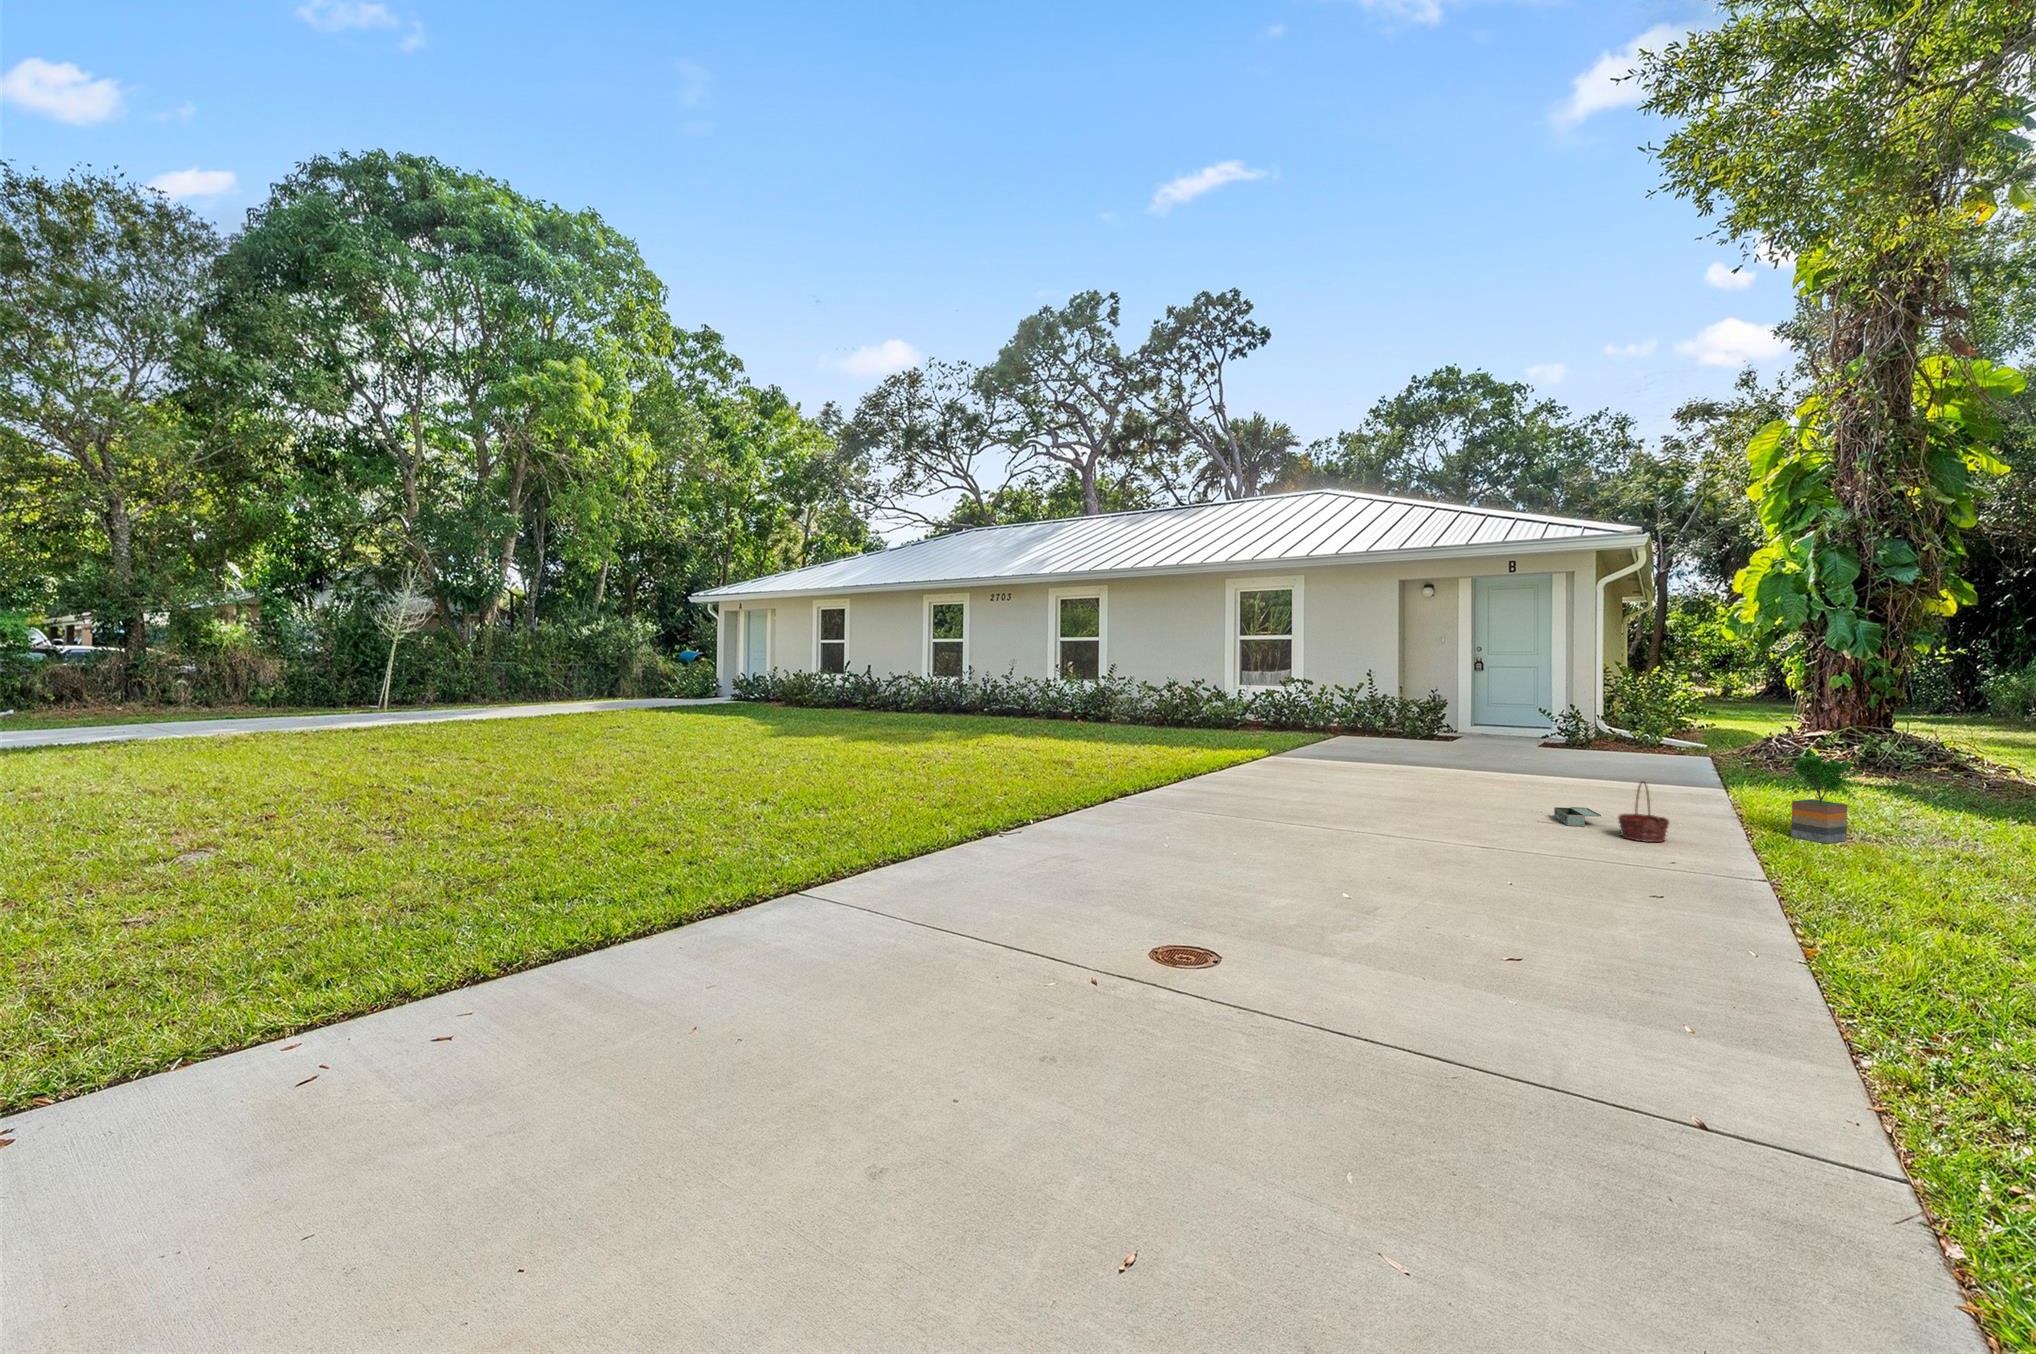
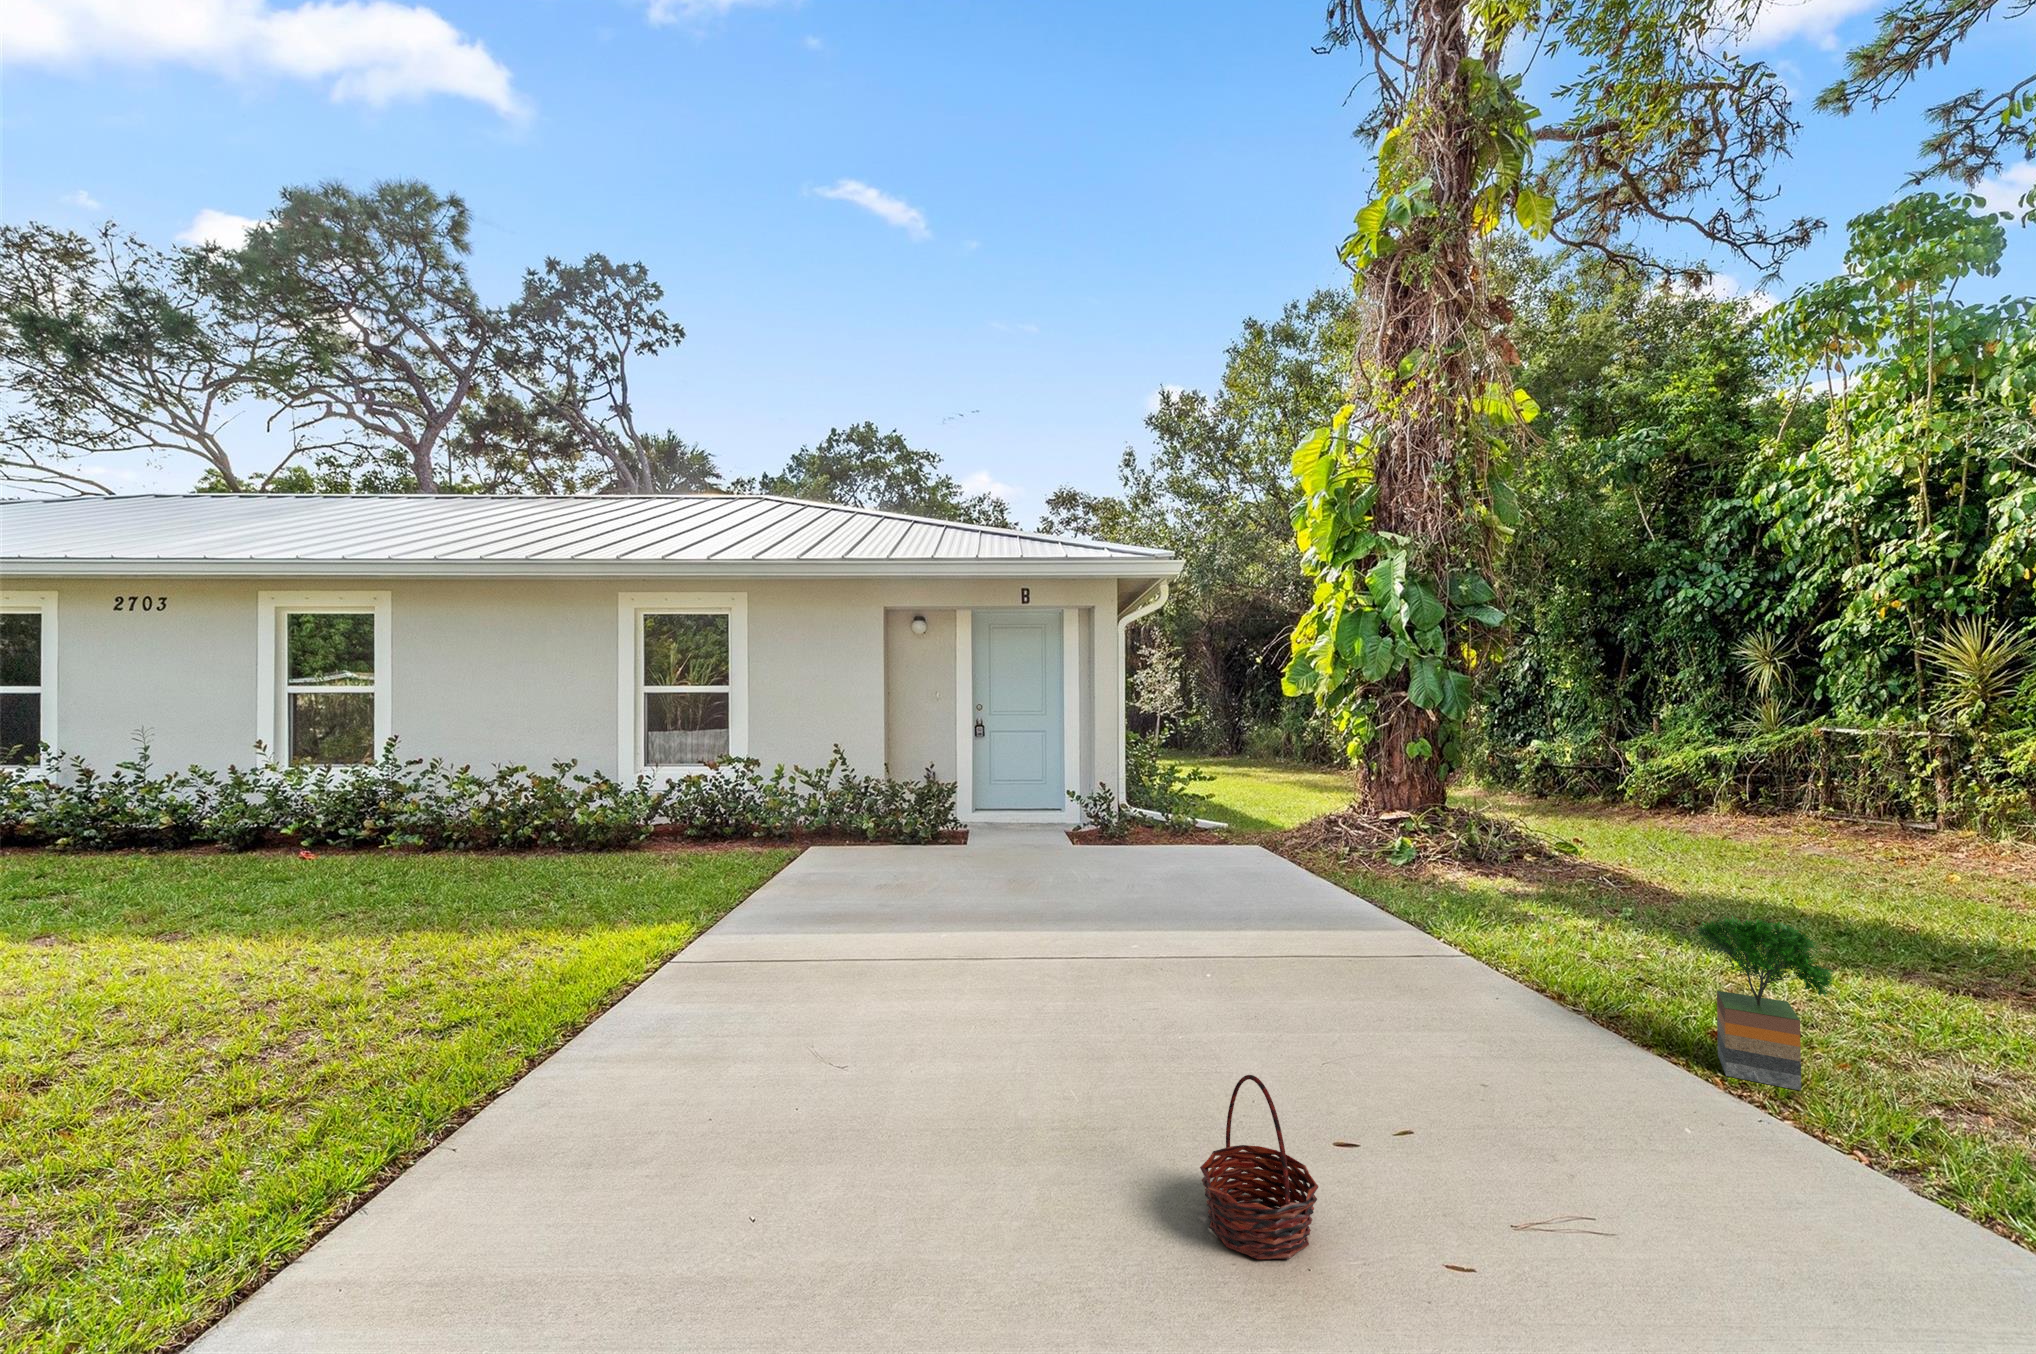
basket: present [1618,781,1669,842] -> present [1200,1075,1318,1260]
toolbox: present [1554,807,1601,826] -> none [1378,1072,1503,1154]

